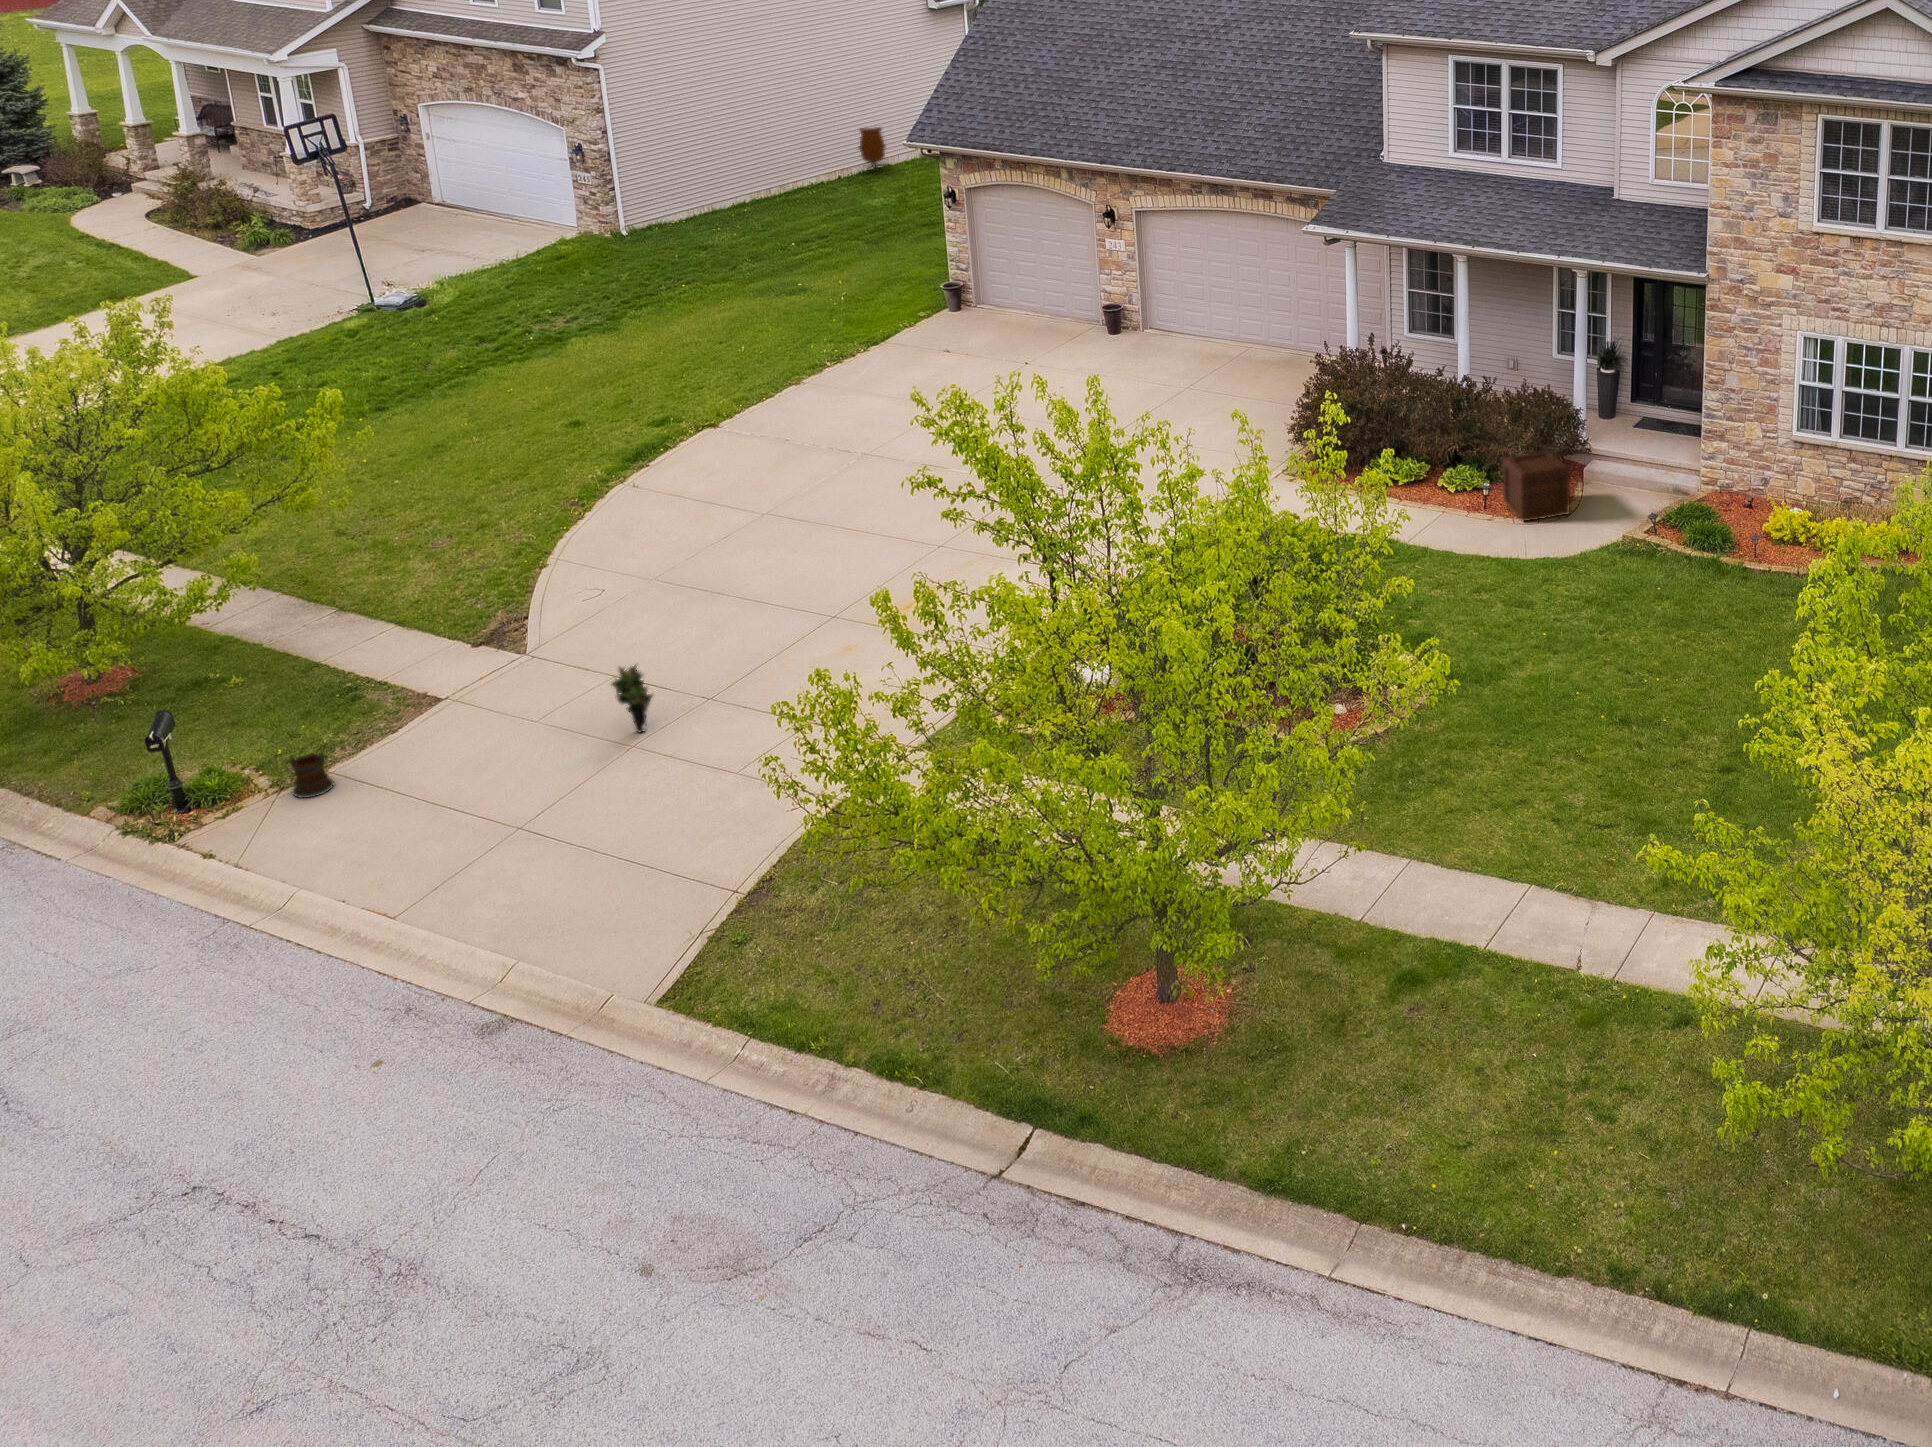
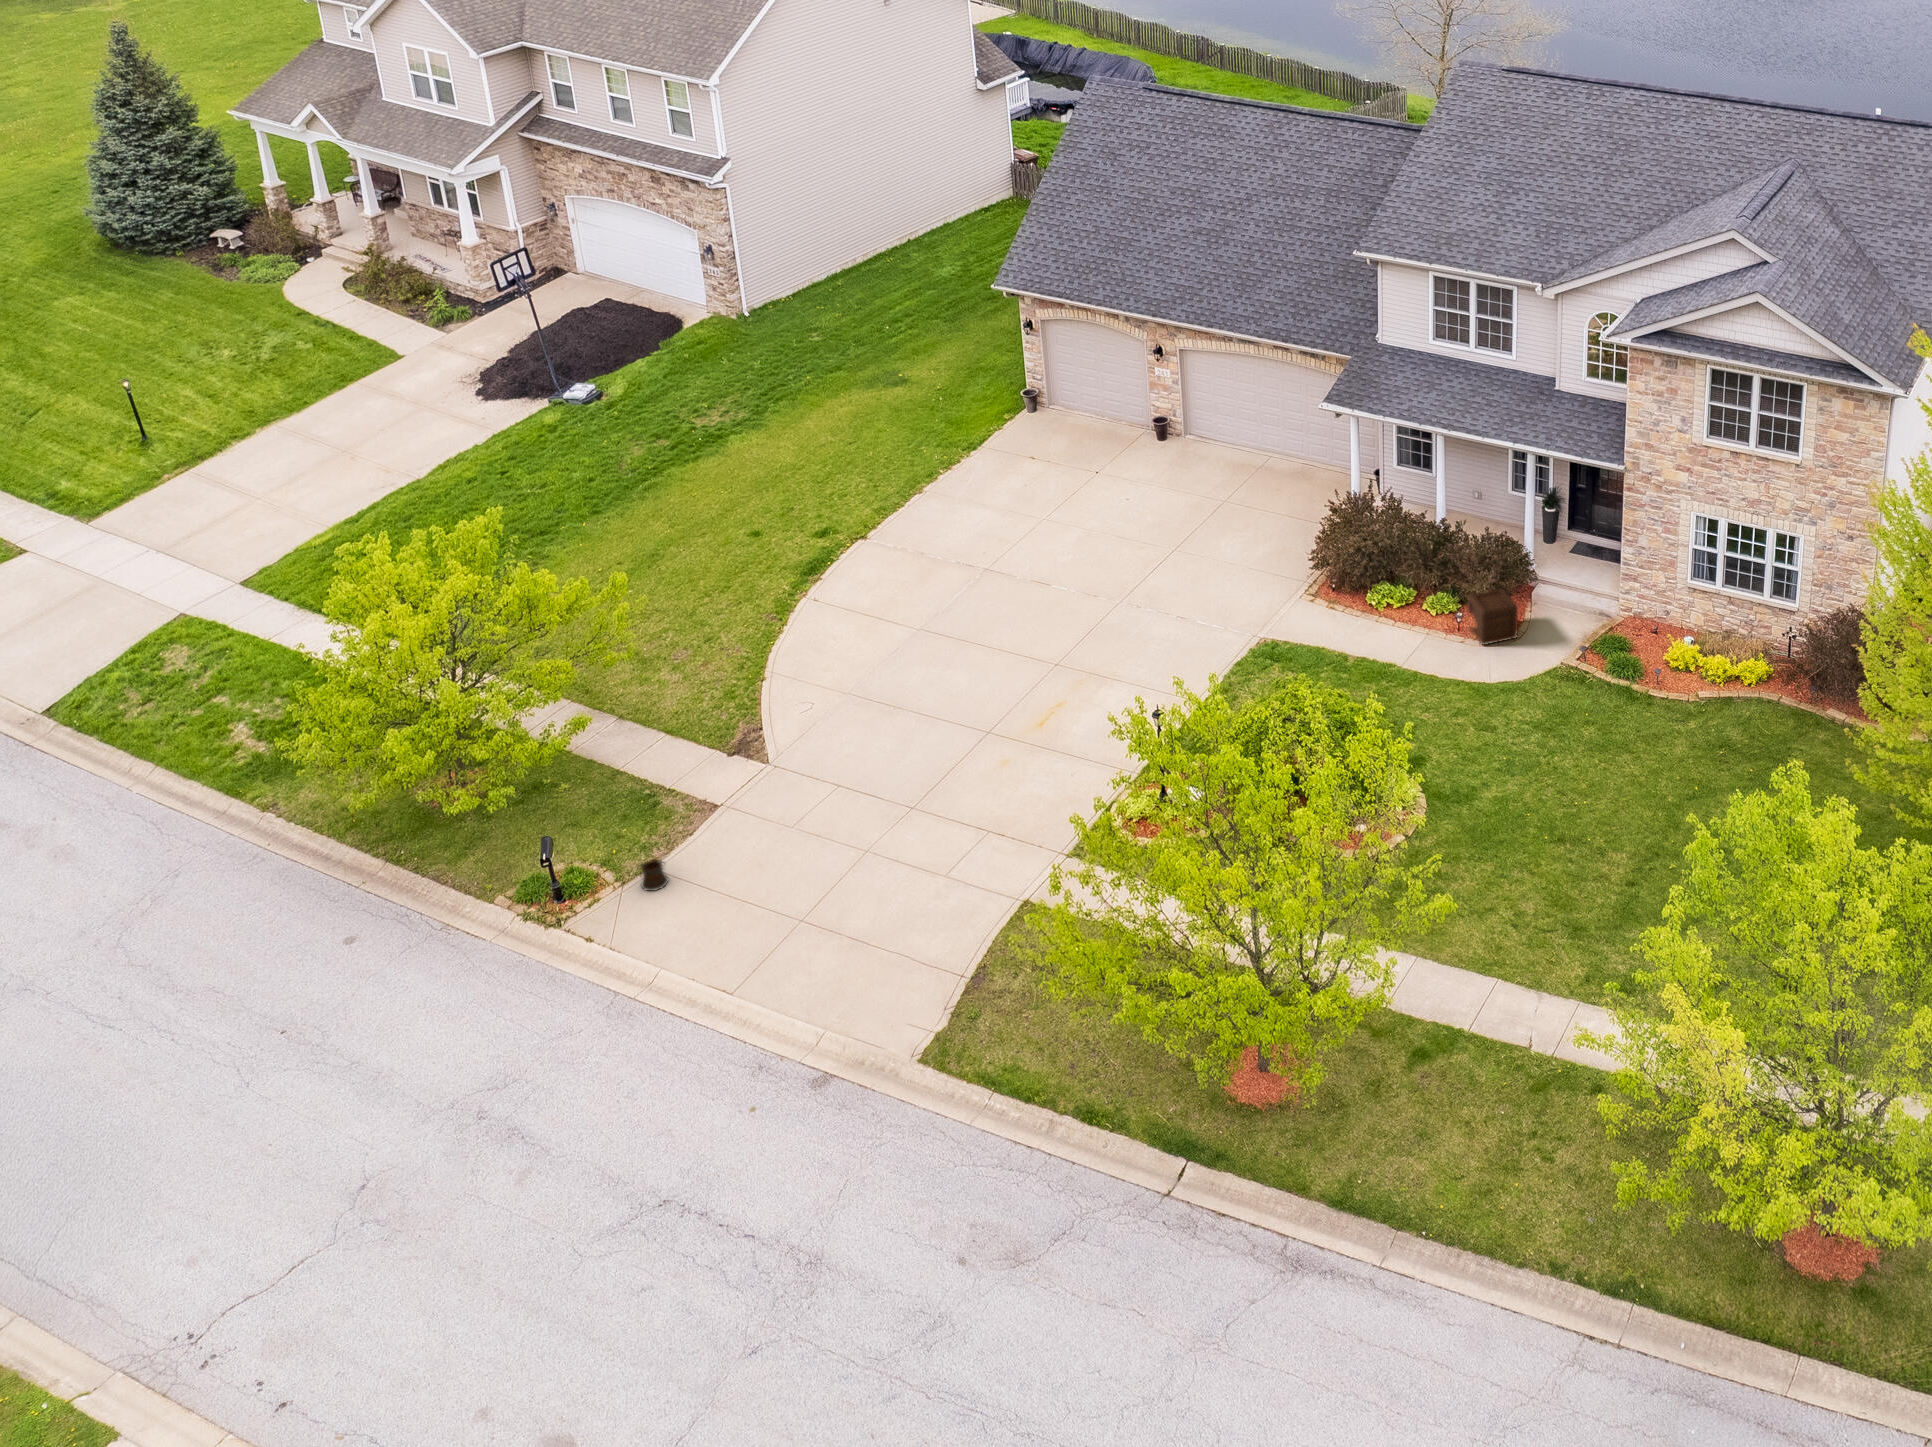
lounge chair: present [859,127,886,171] -> none [920,207,947,246]
potted plant: present [612,665,653,732] -> none [850,788,879,838]

